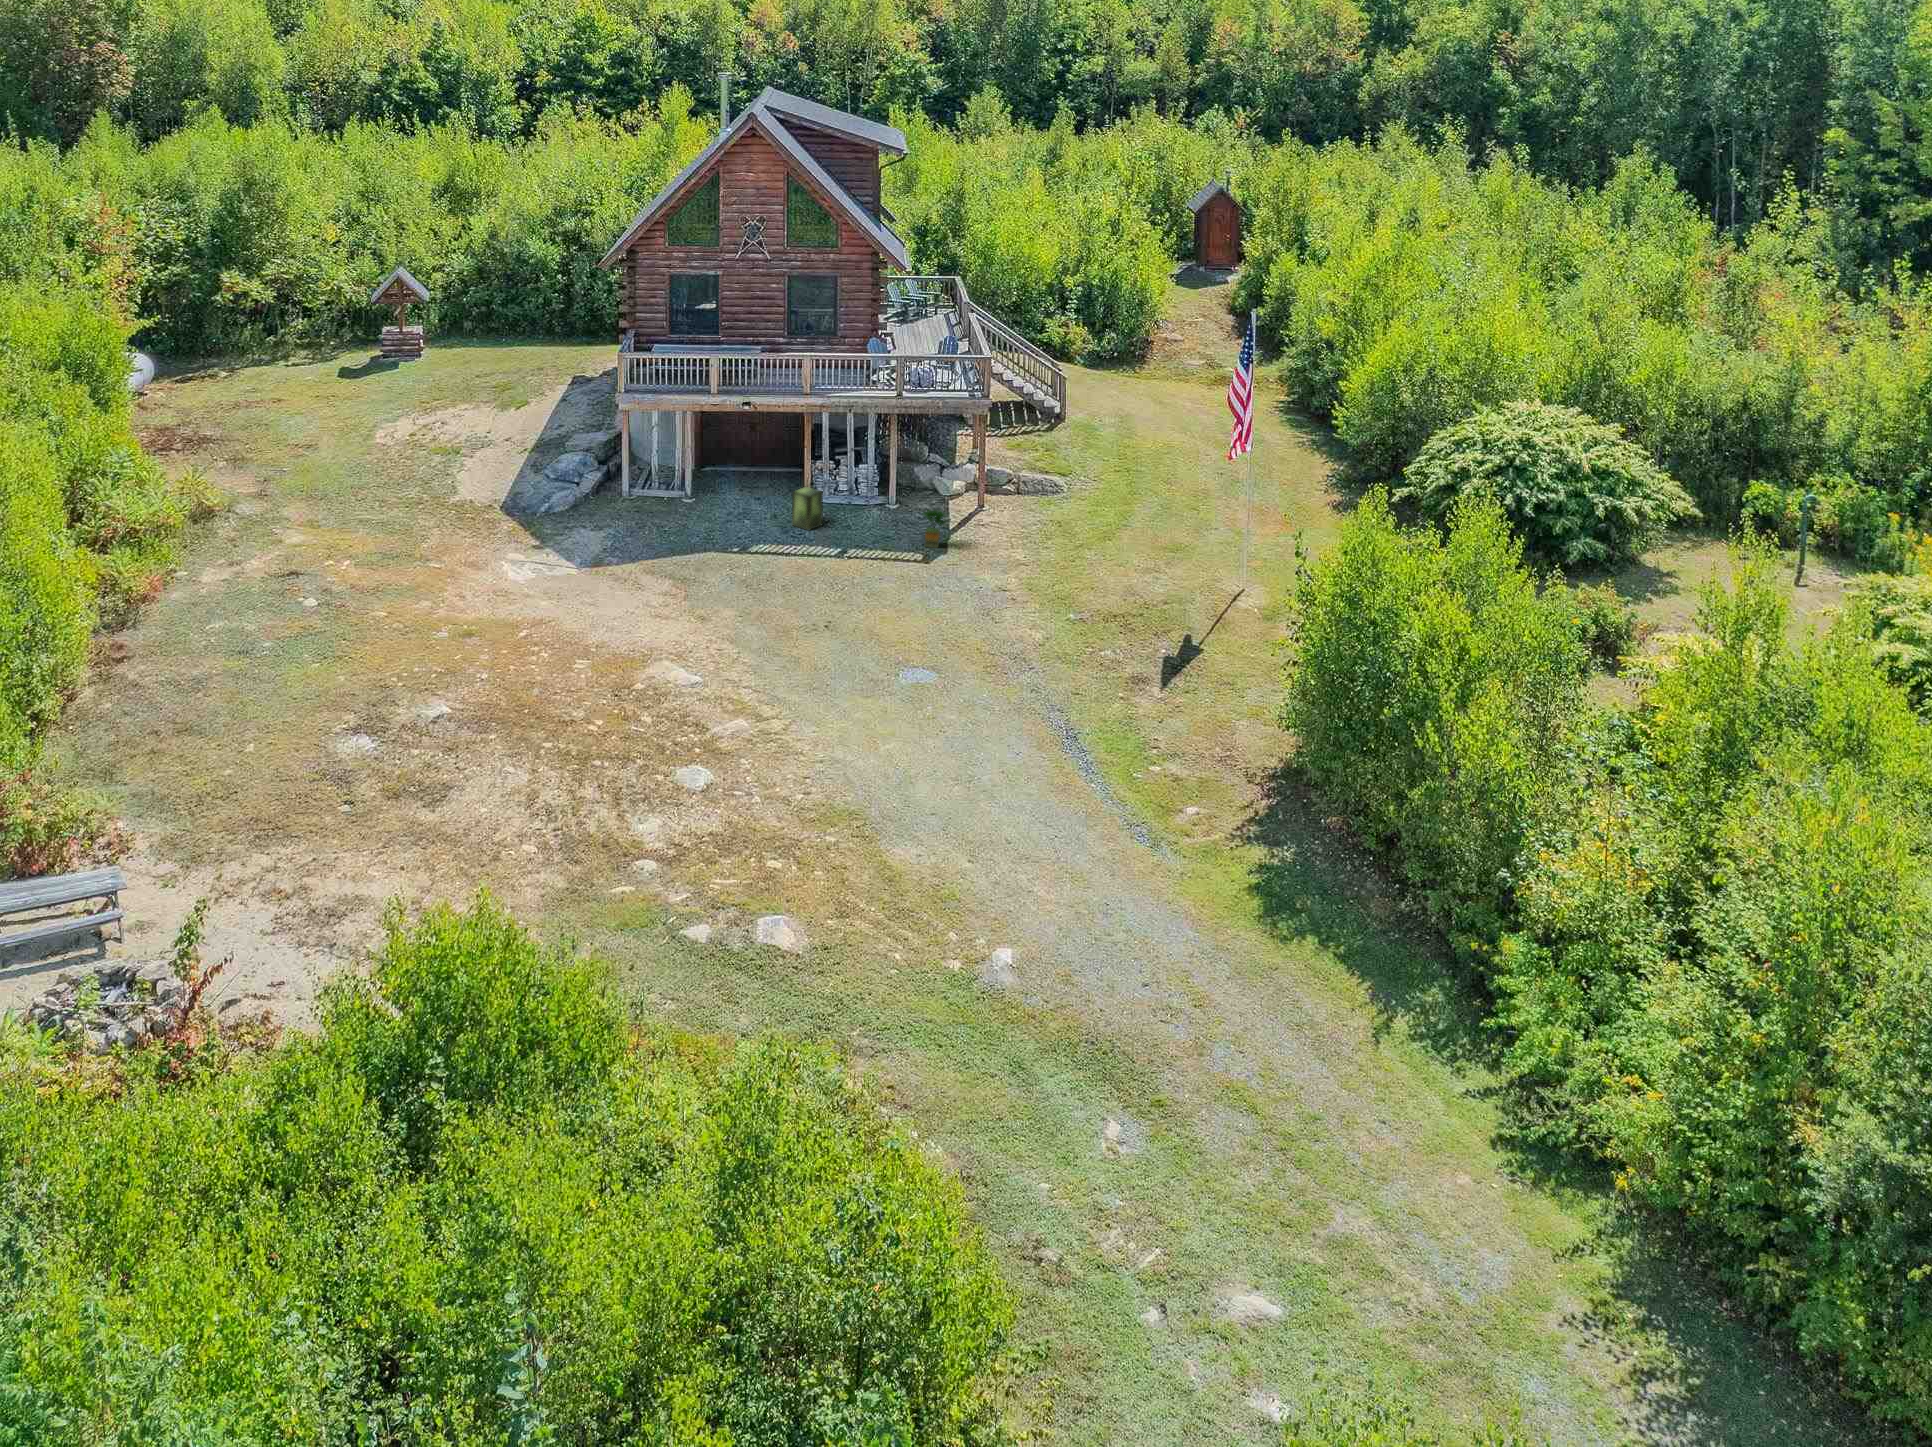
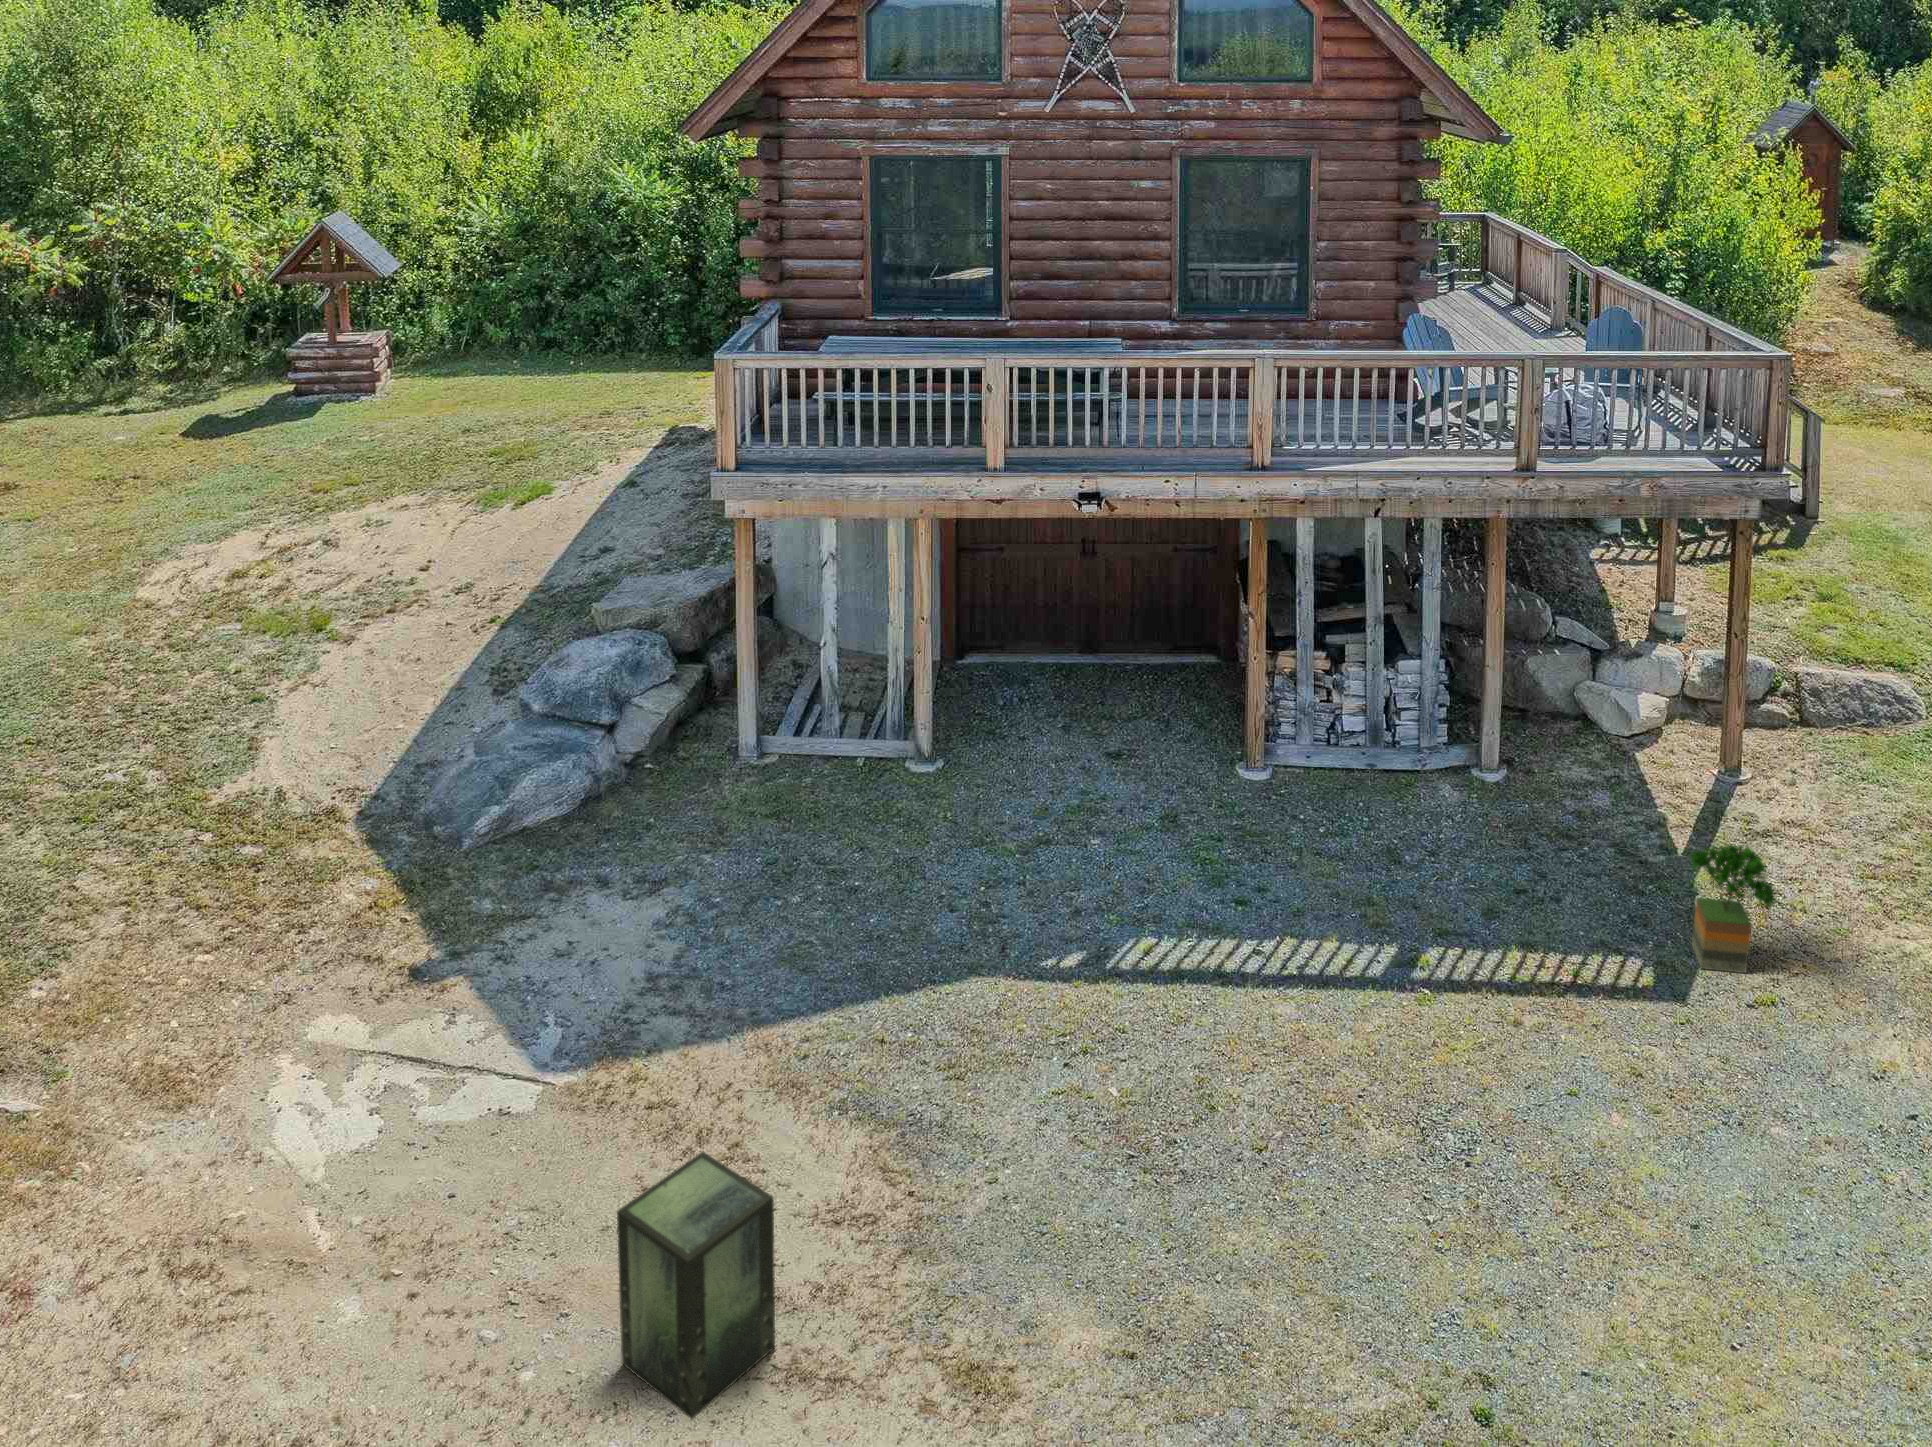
storage box: present [792,487,823,530] -> present [617,1152,775,1419]

